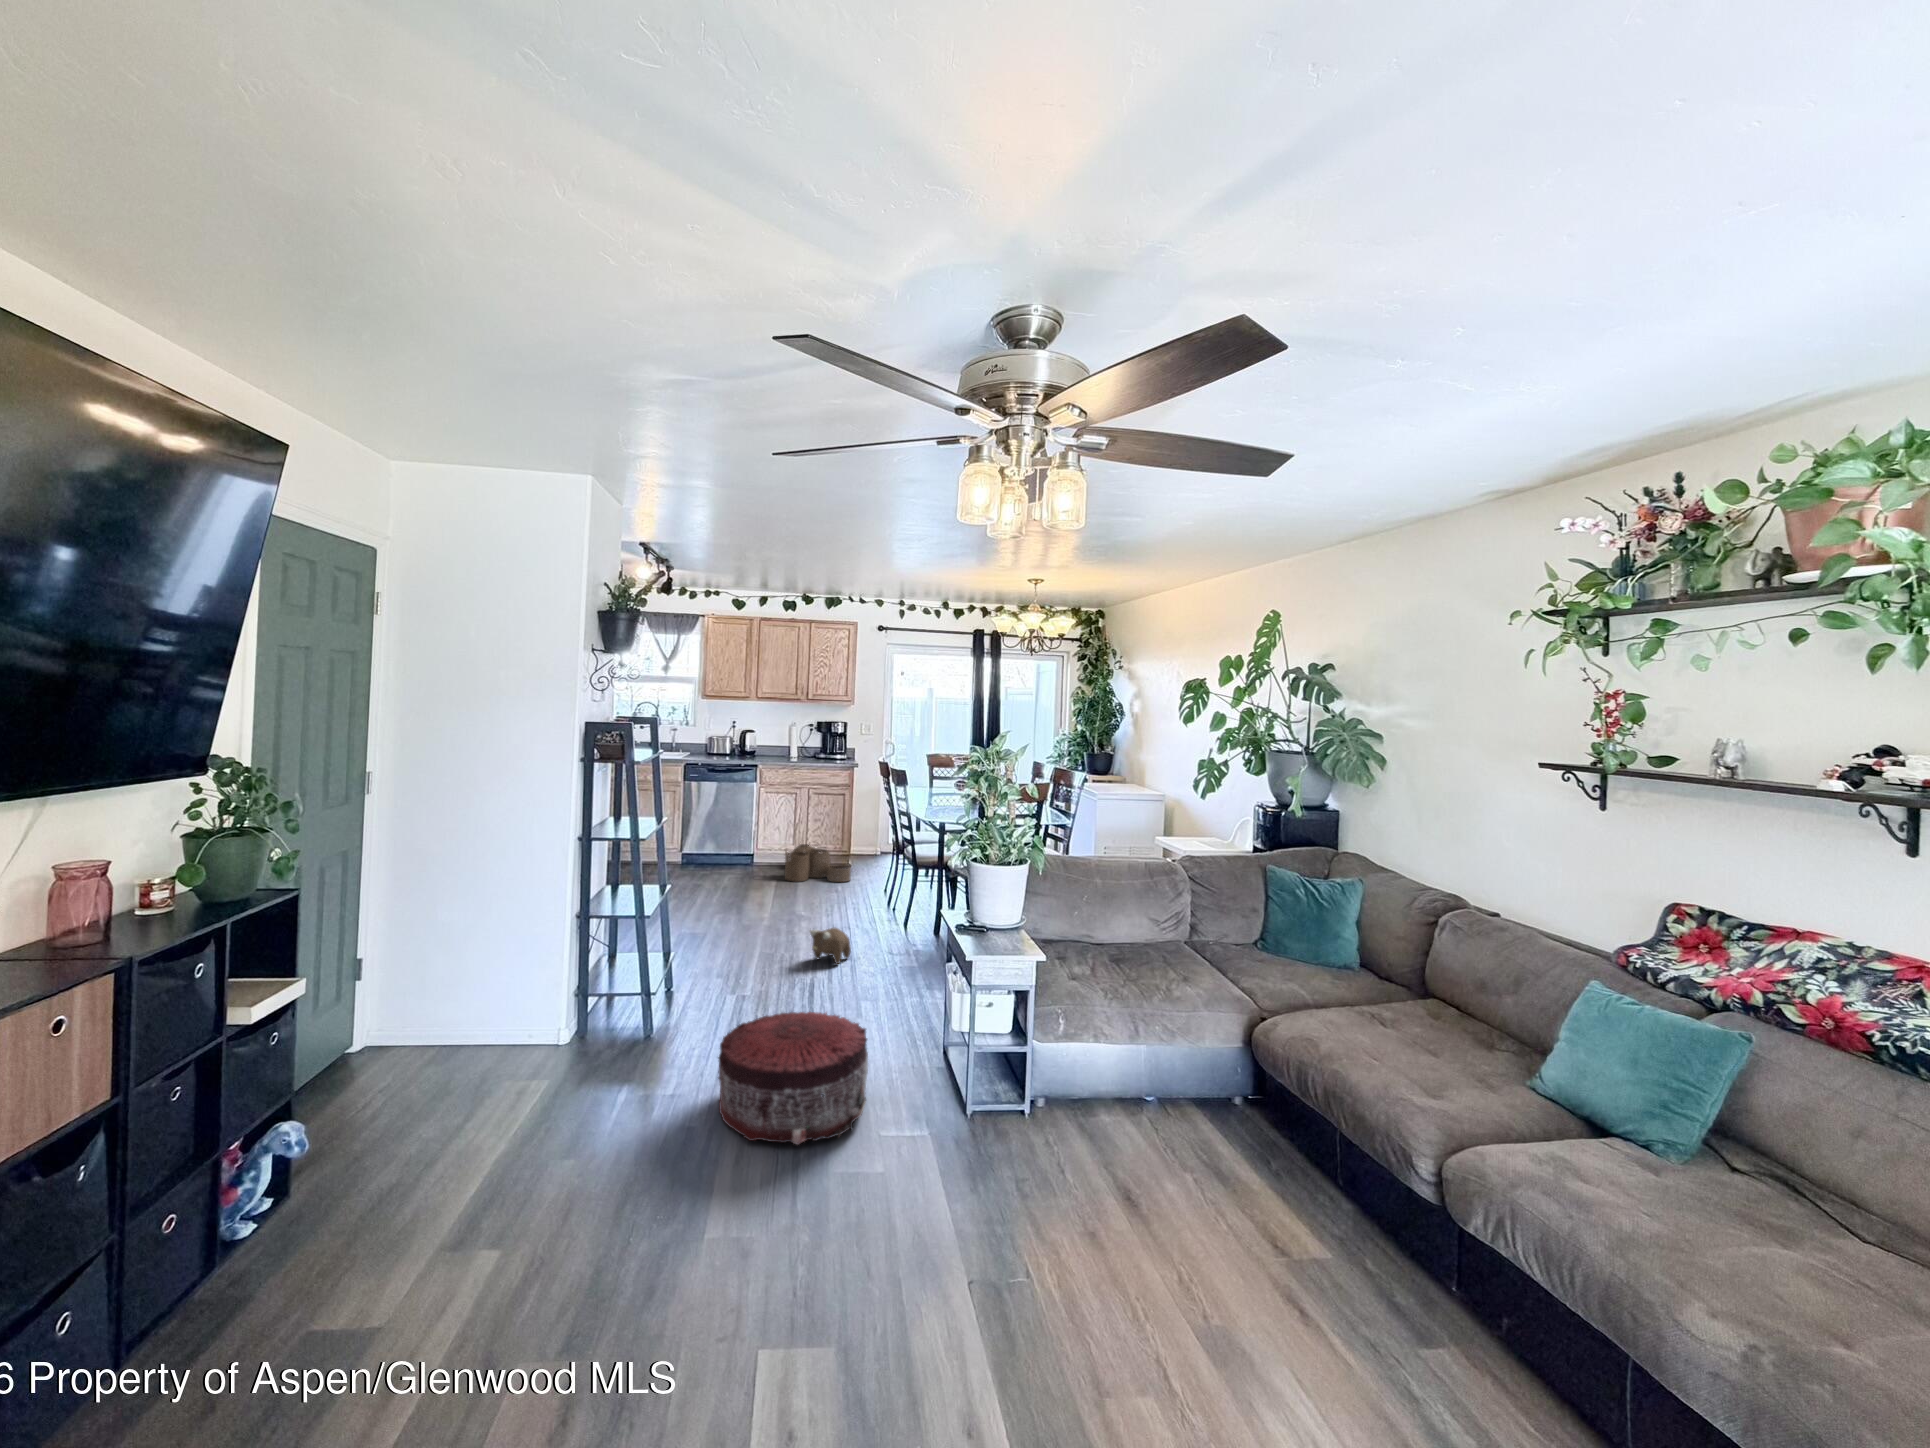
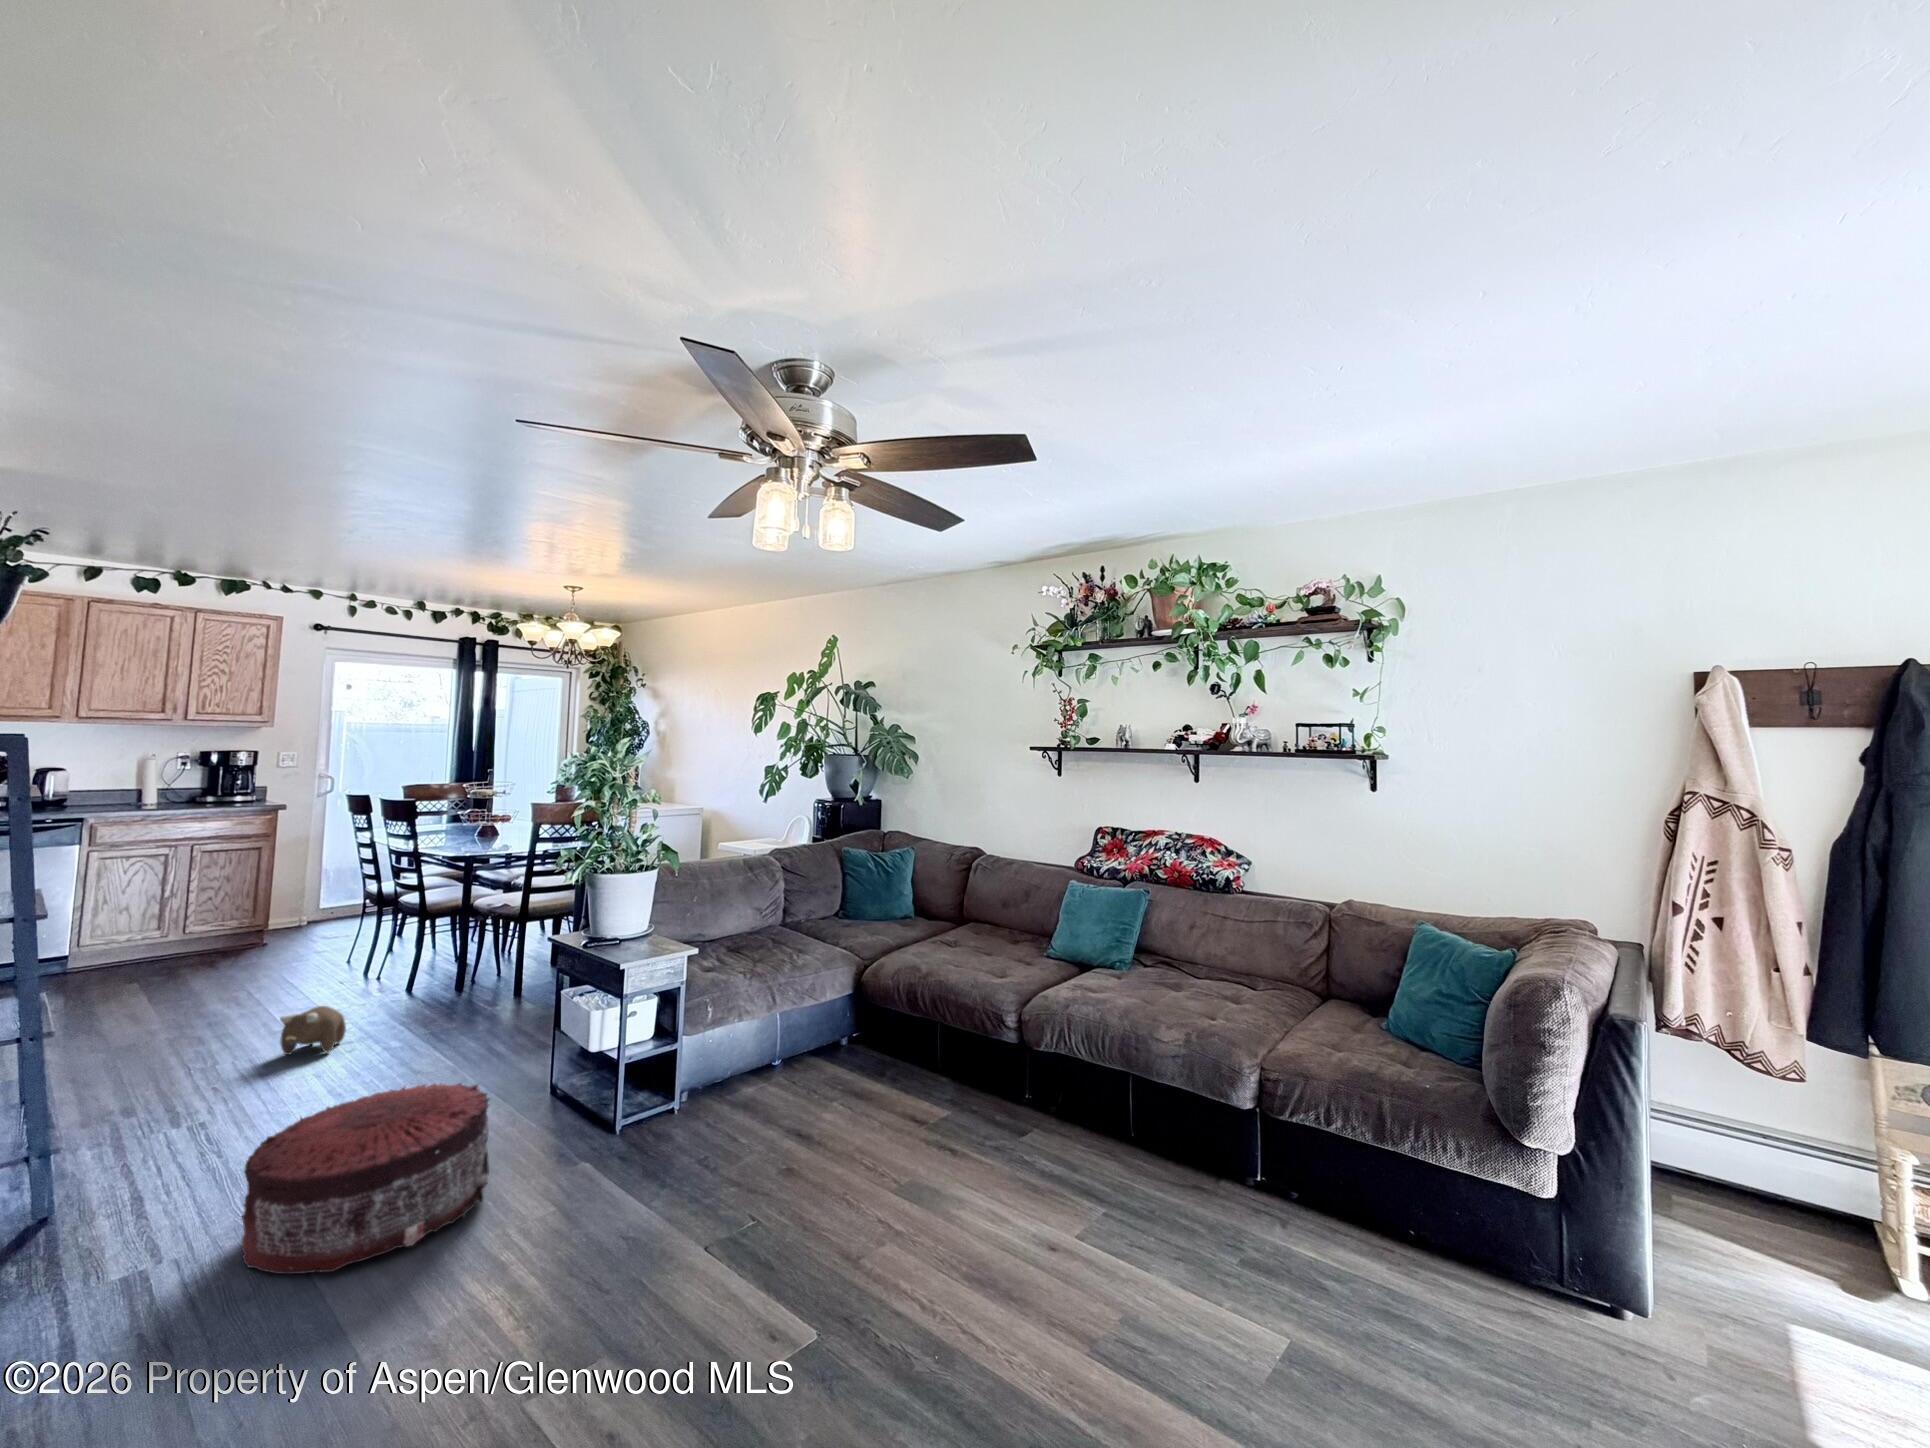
woven basket: present [785,844,851,882] -> none [146,918,280,977]

